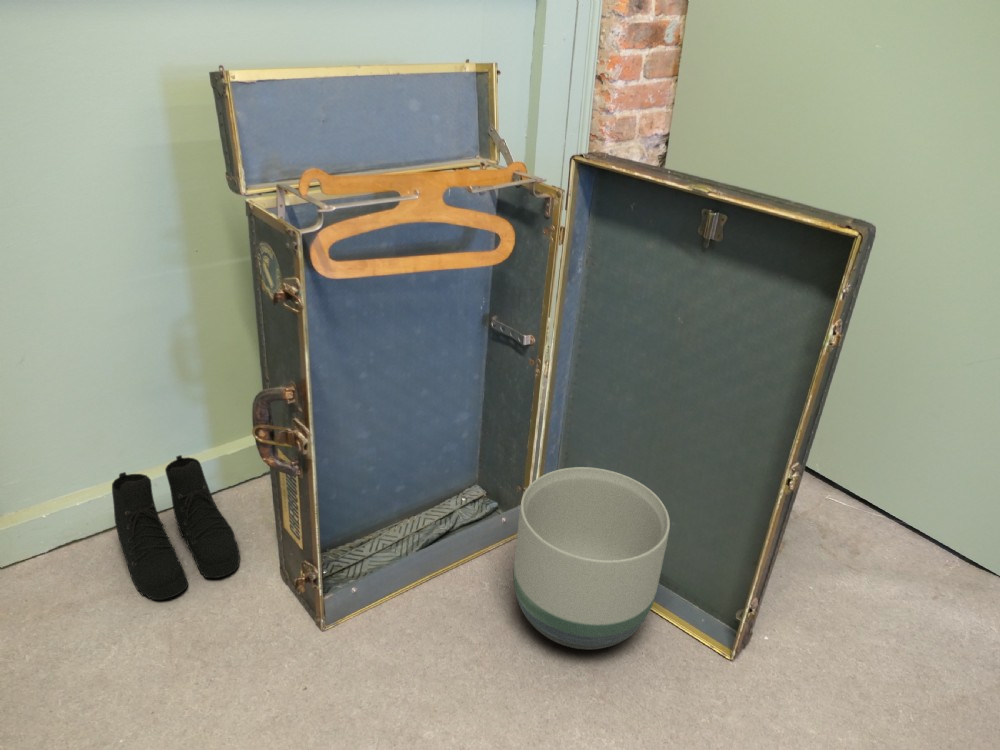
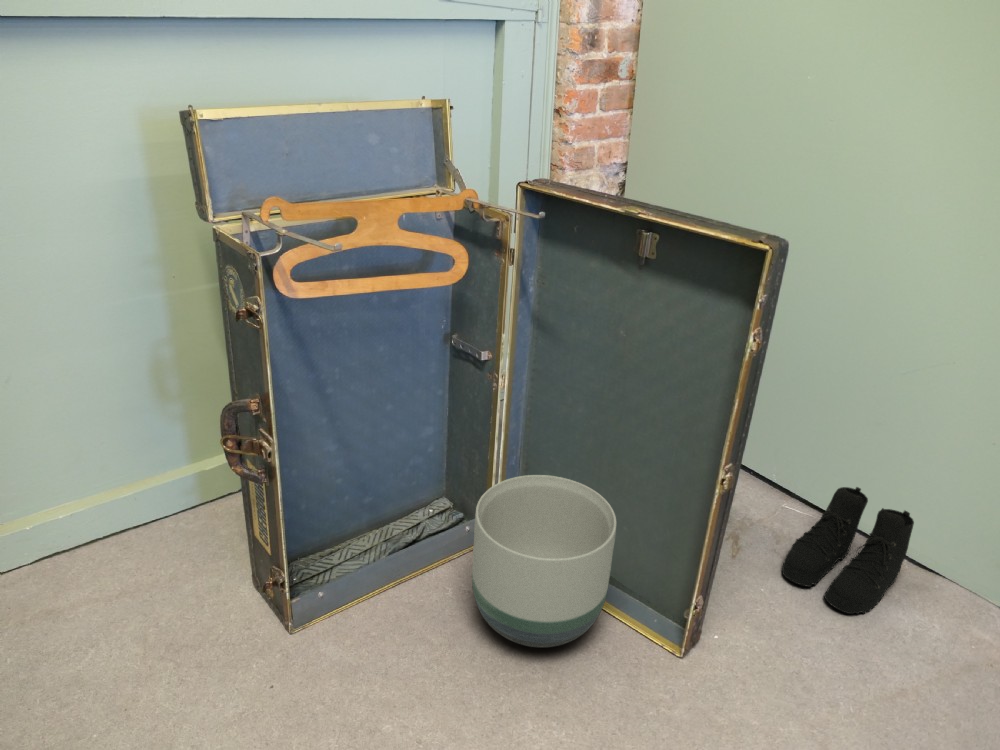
boots: present [112,455,240,600] -> present [782,487,914,614]

